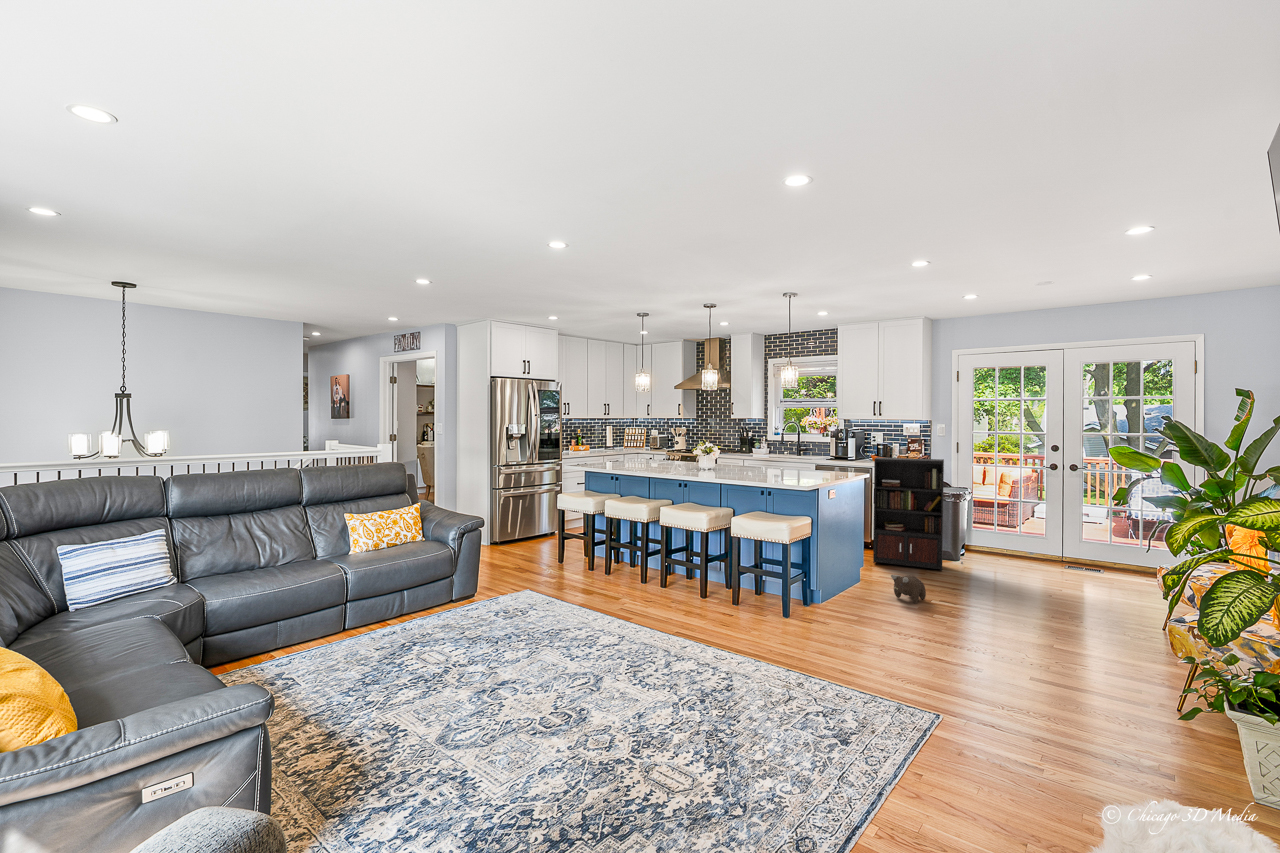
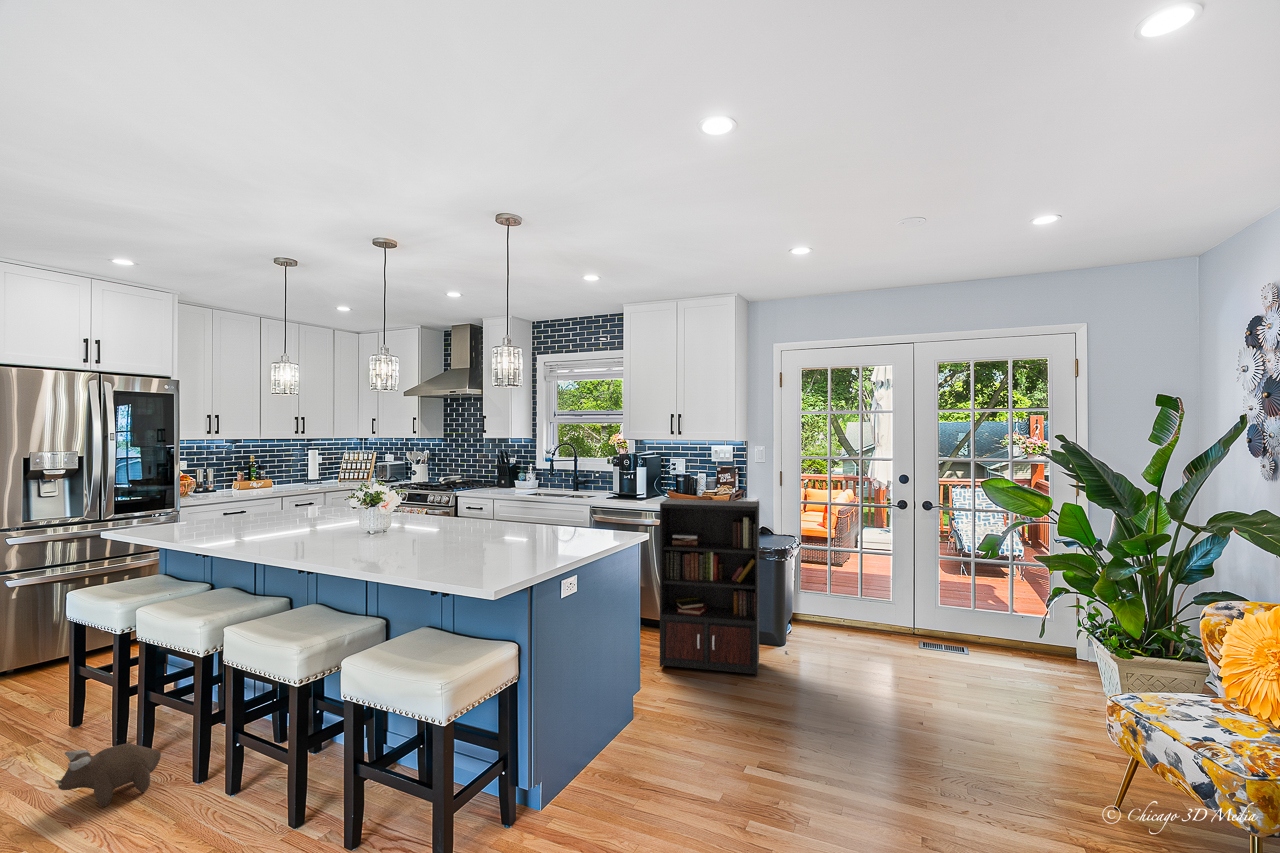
plush toy: present [891,575,926,603] -> present [55,744,161,807]

